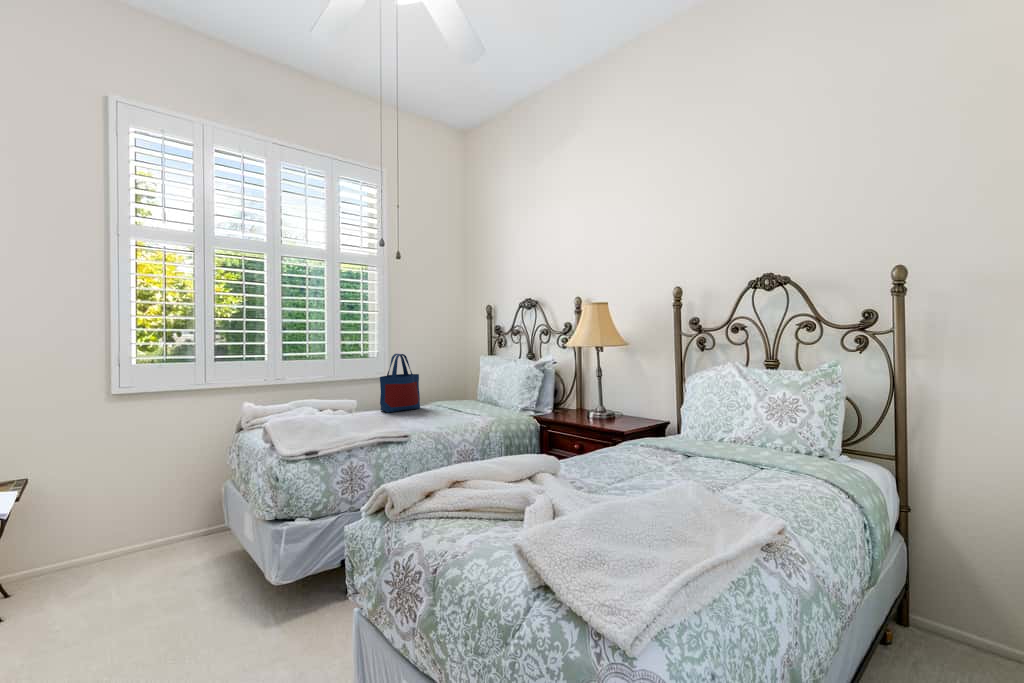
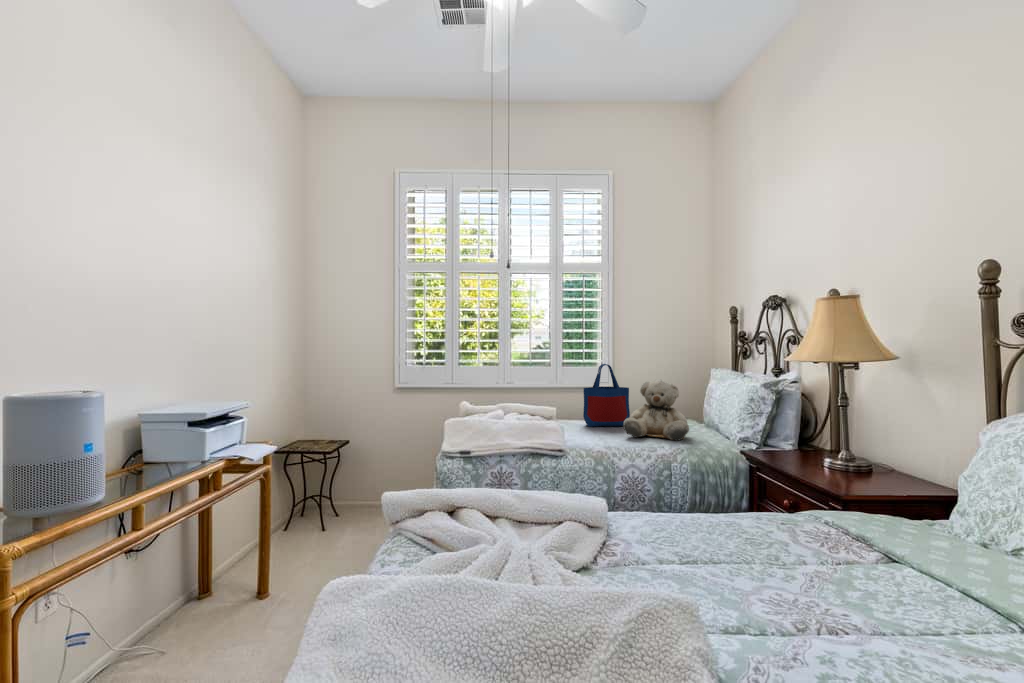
teddy bear: none [434,366,489,417] -> present [624,380,689,441]

